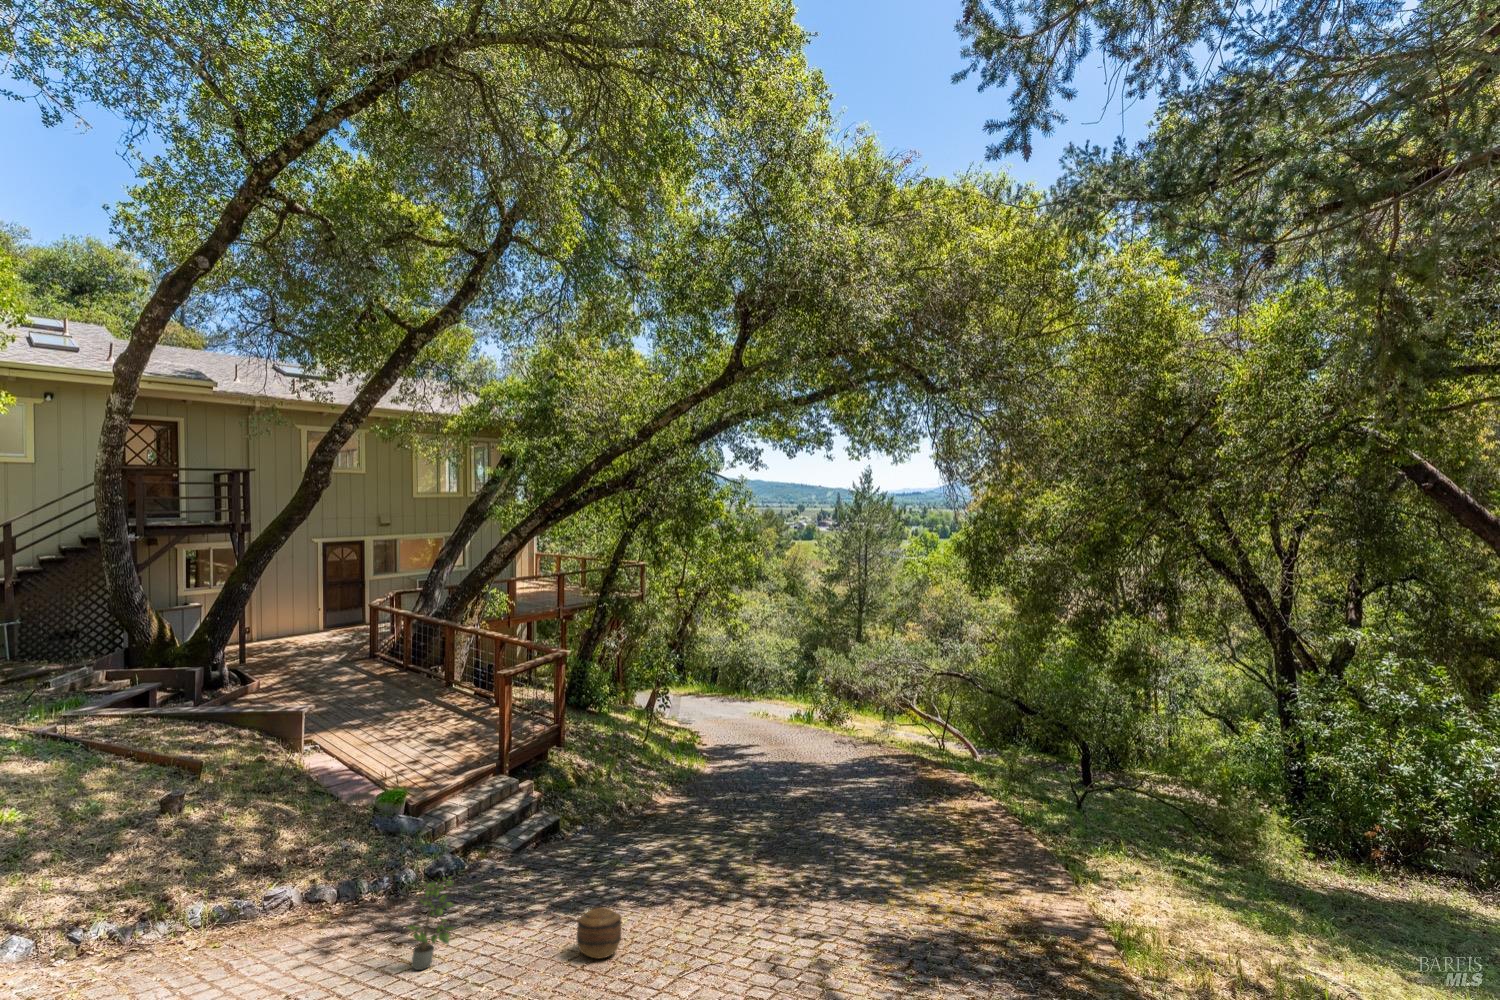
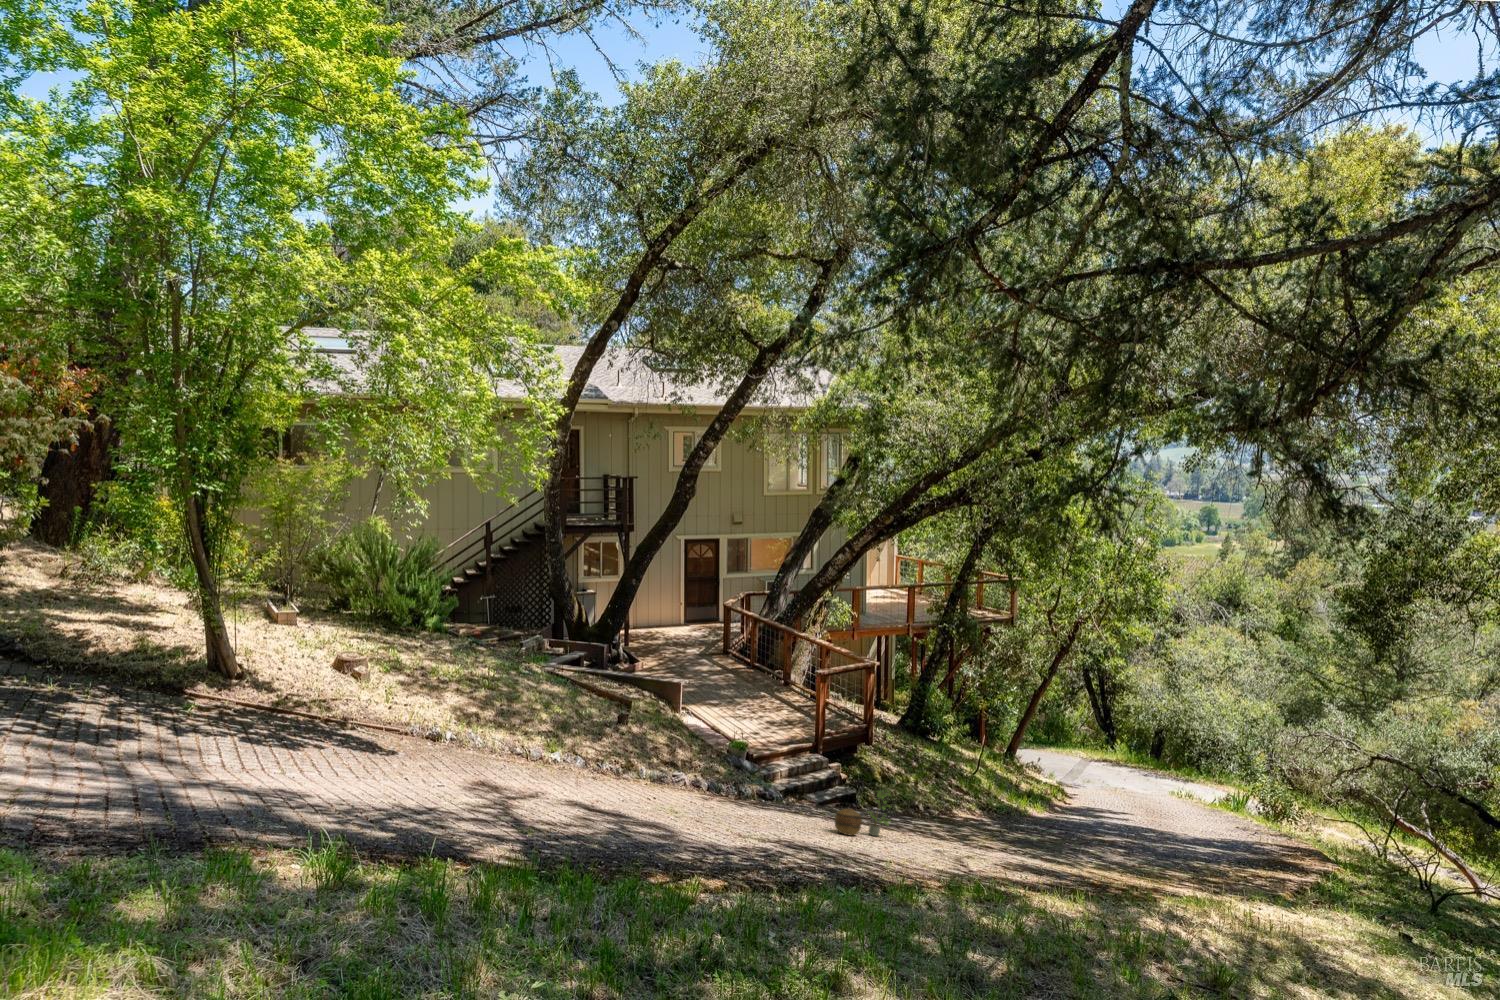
potted plant: present [407,877,454,970] -> present [869,791,891,836]

